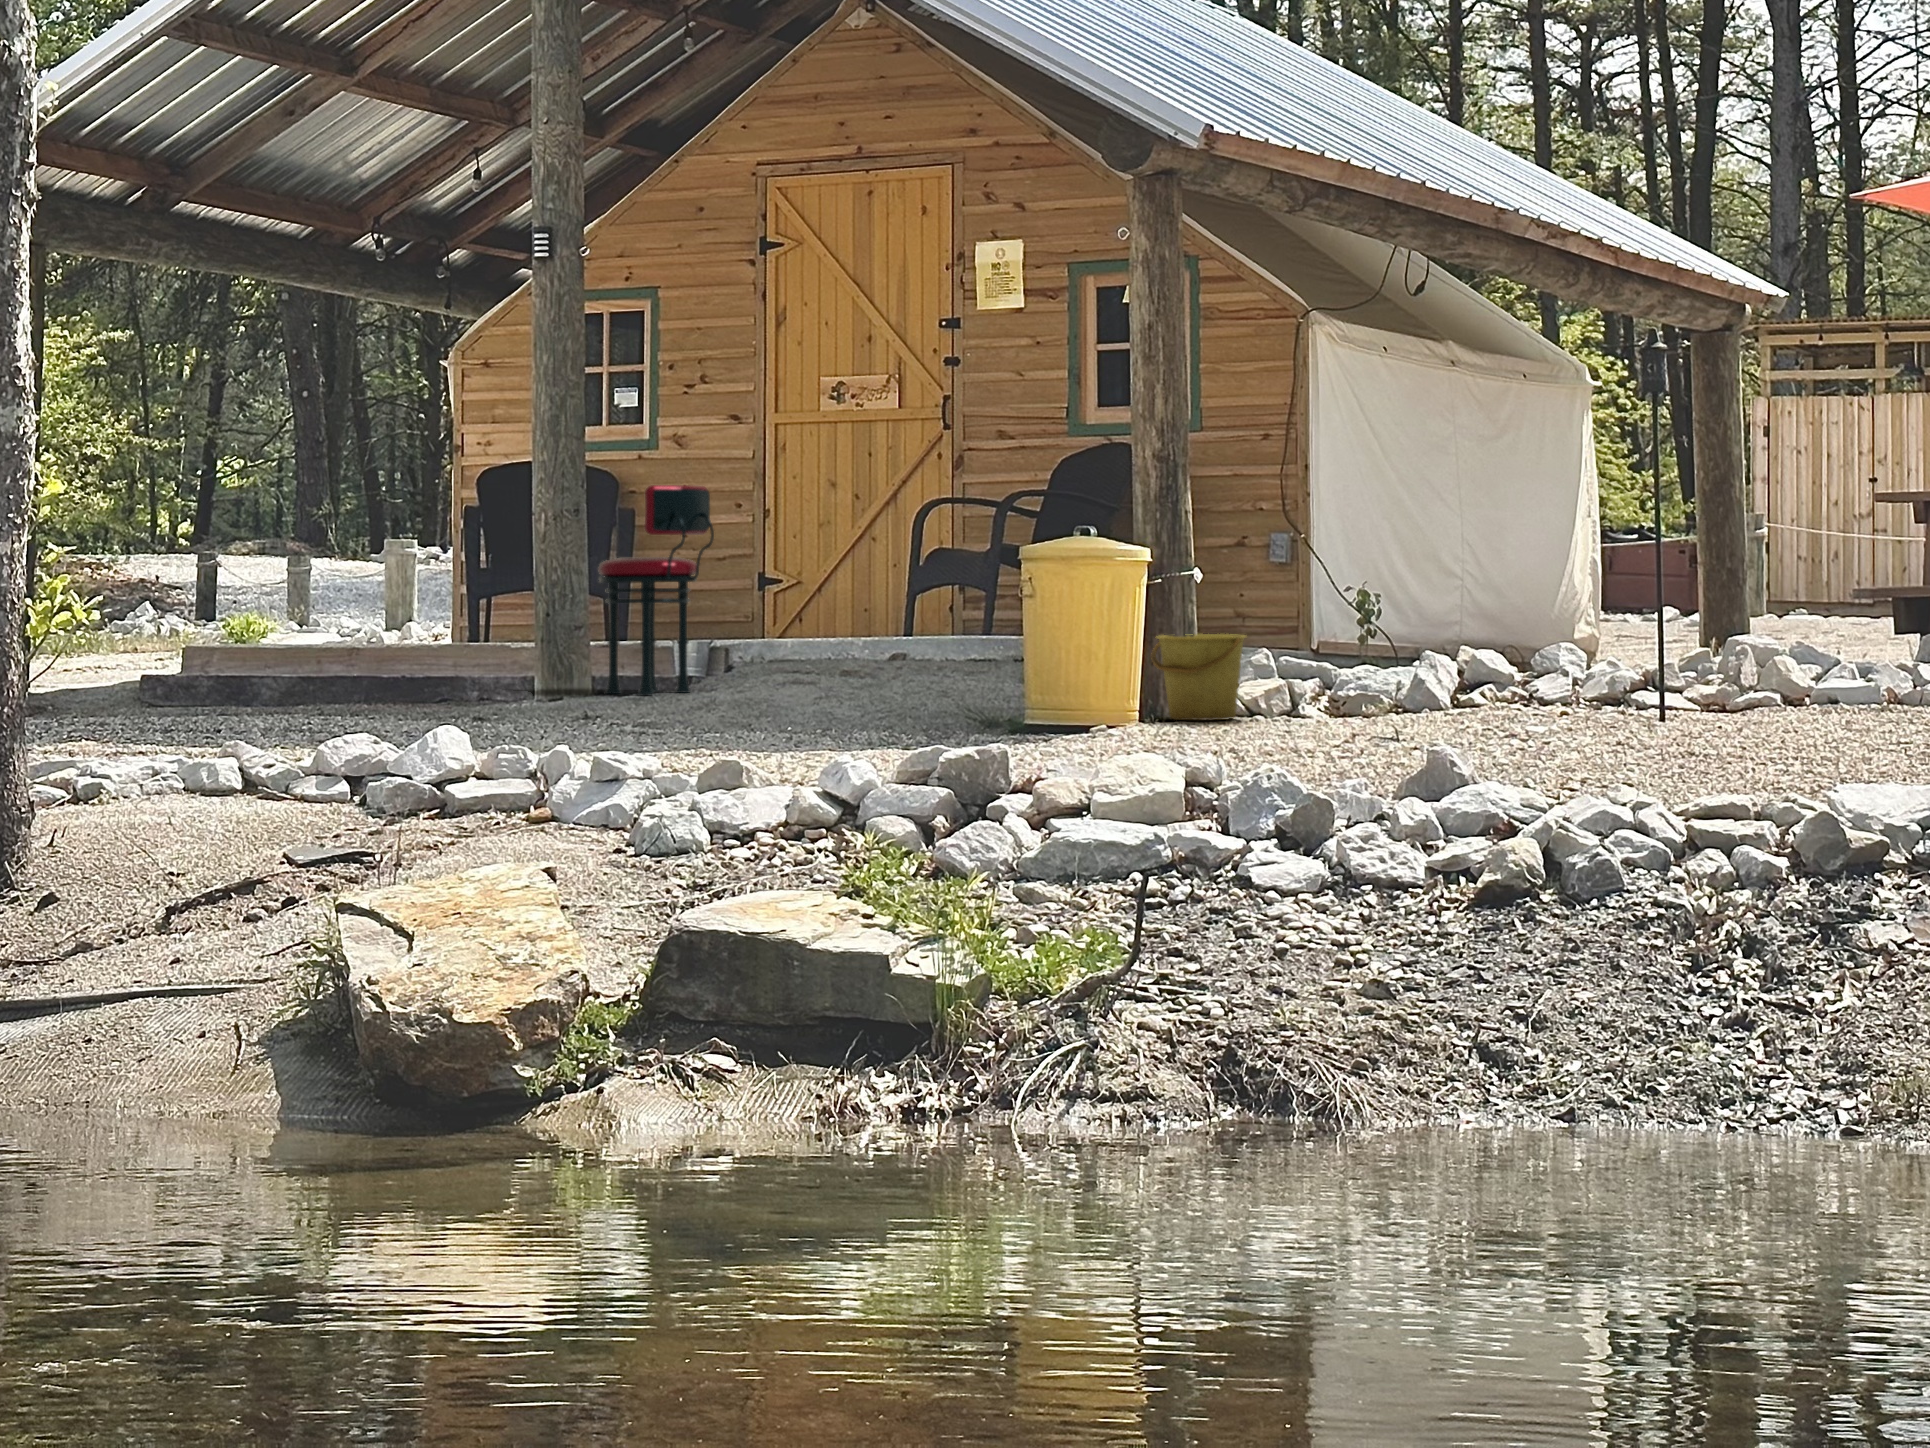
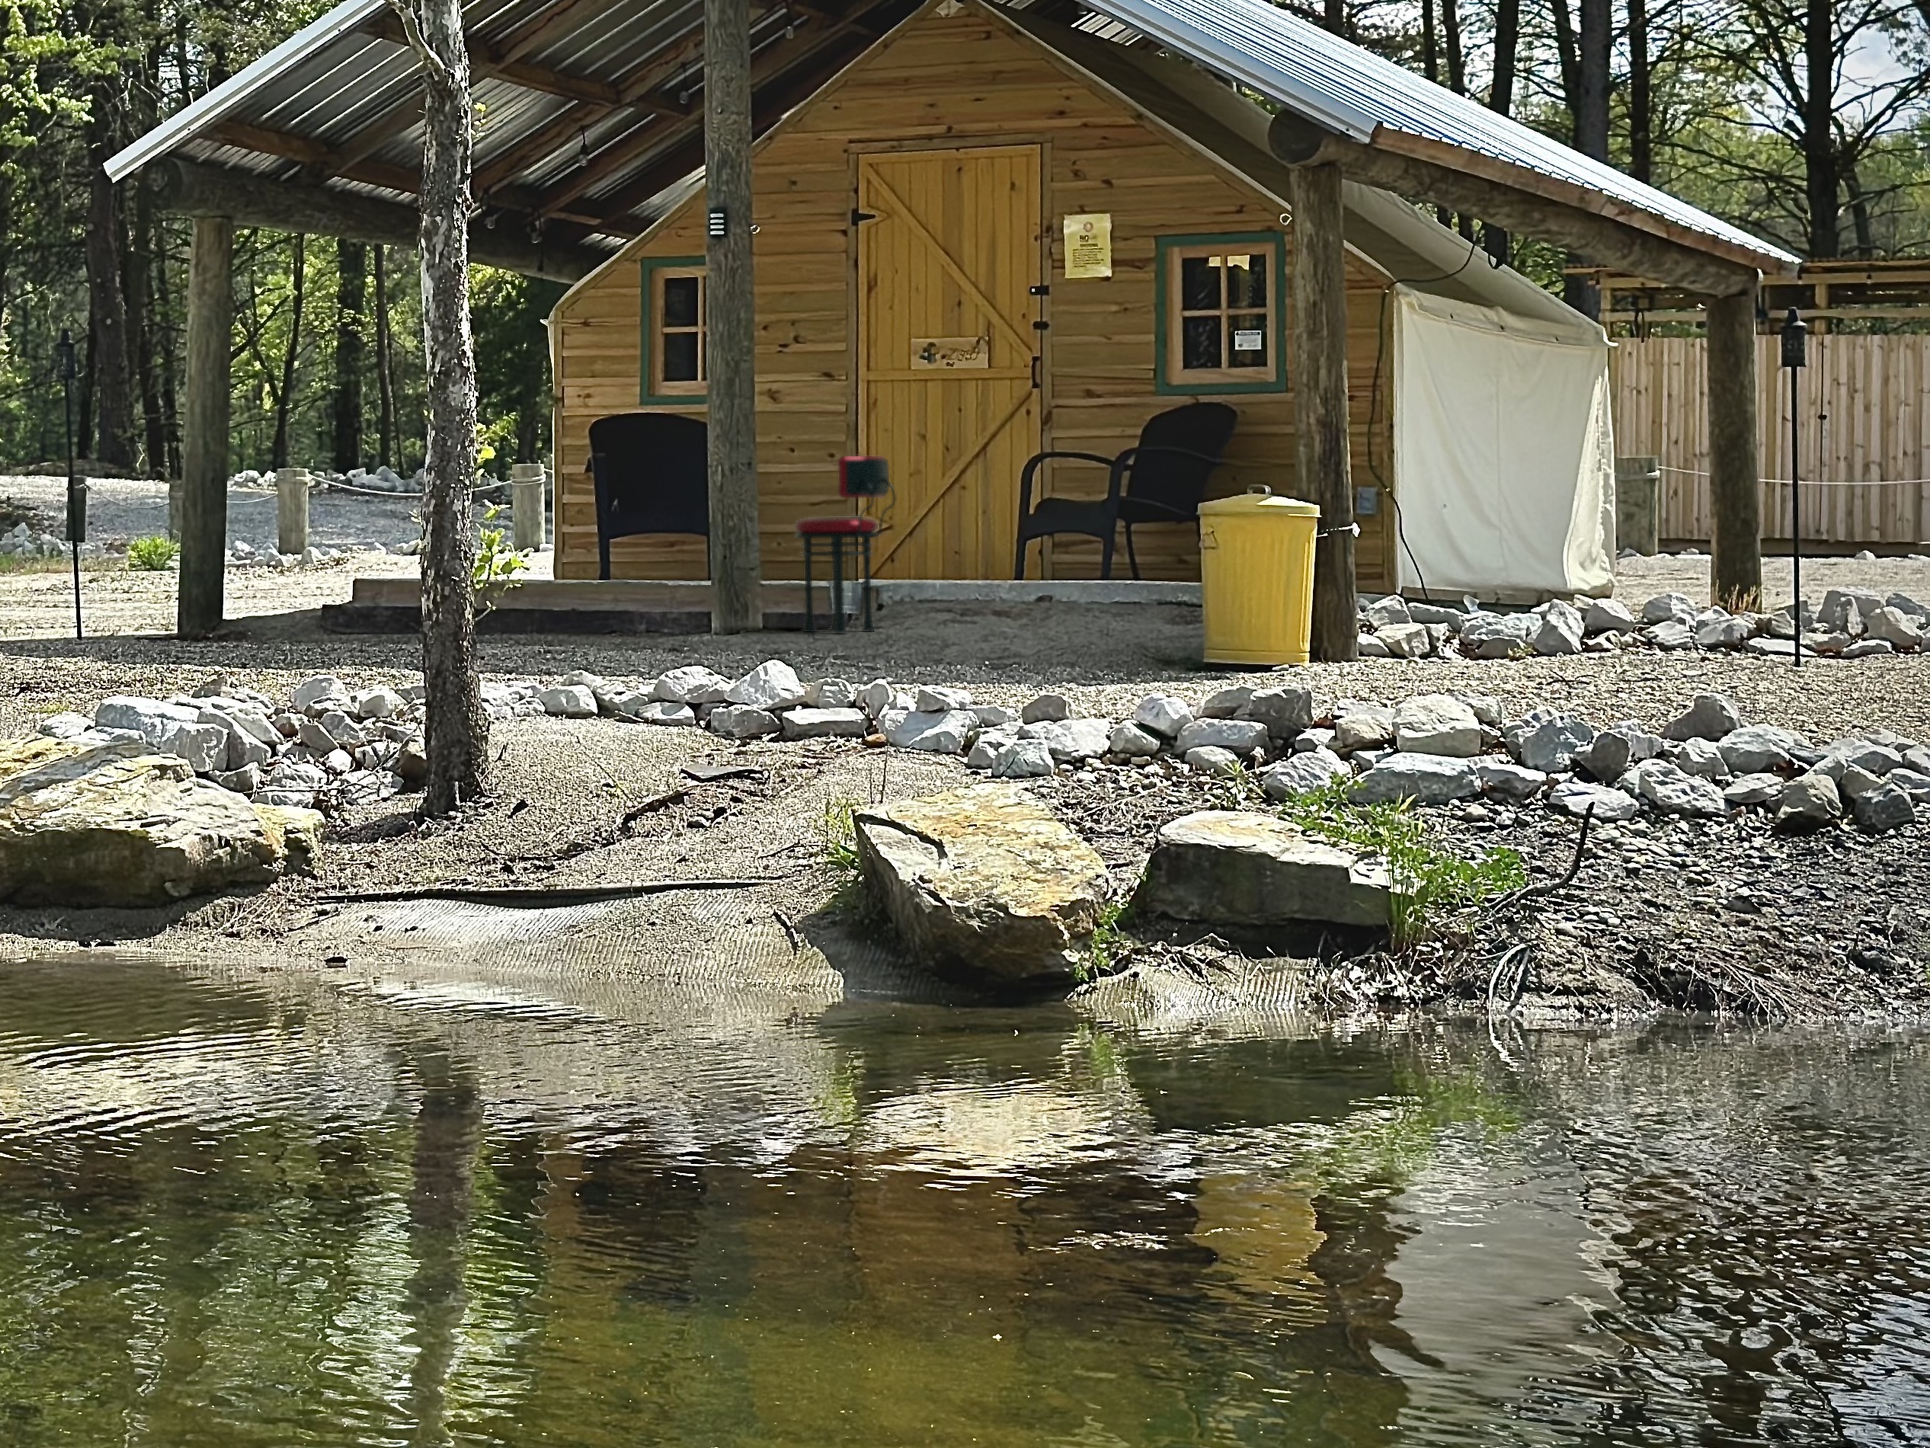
bucket: present [1152,634,1246,720] -> none [1324,586,1412,661]

